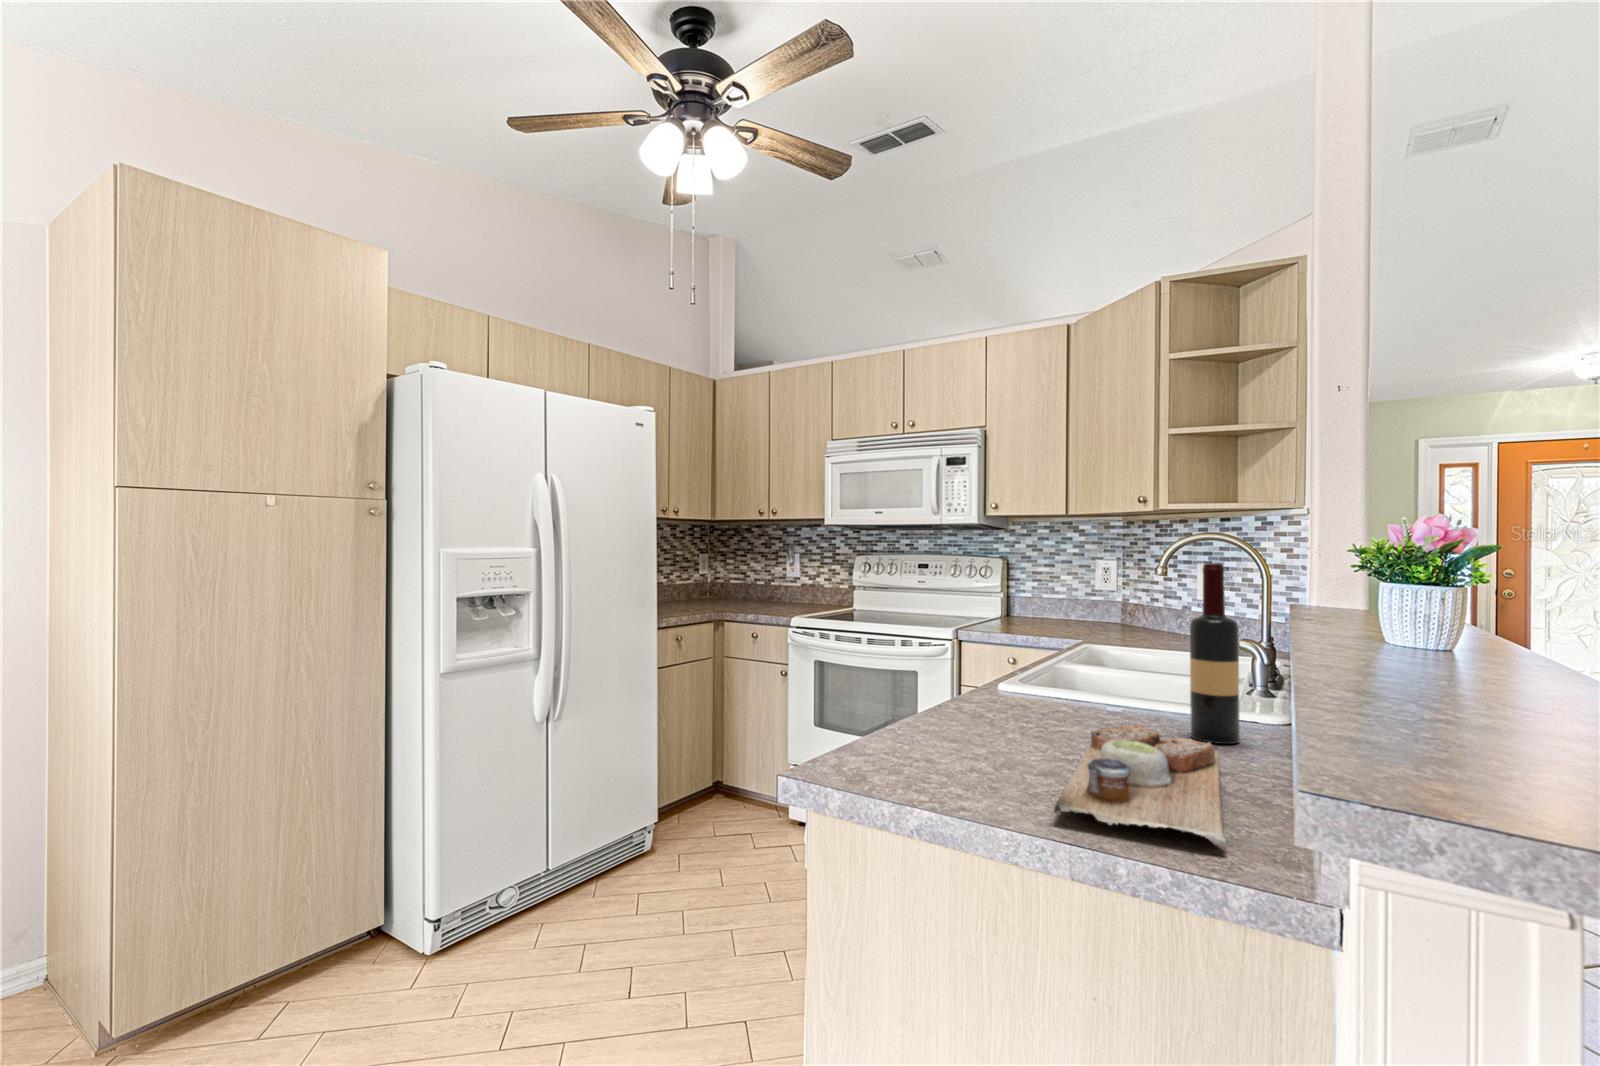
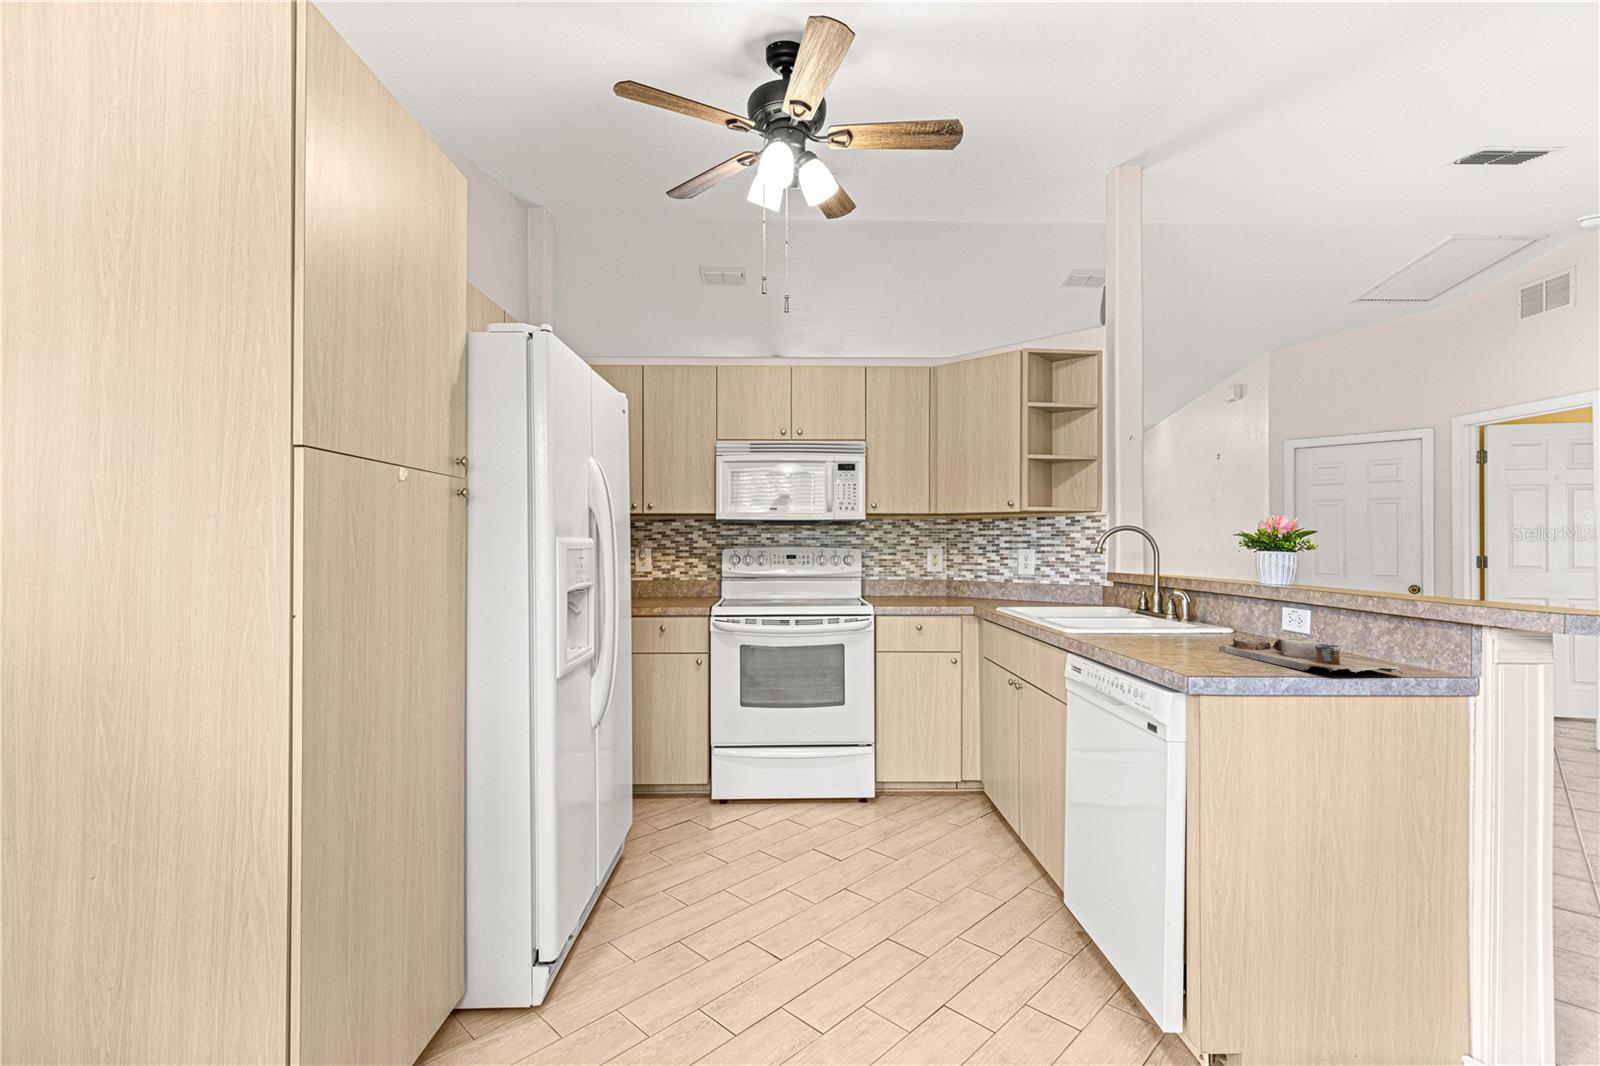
wine bottle: present [1190,563,1240,744] -> none [1230,543,1259,644]

